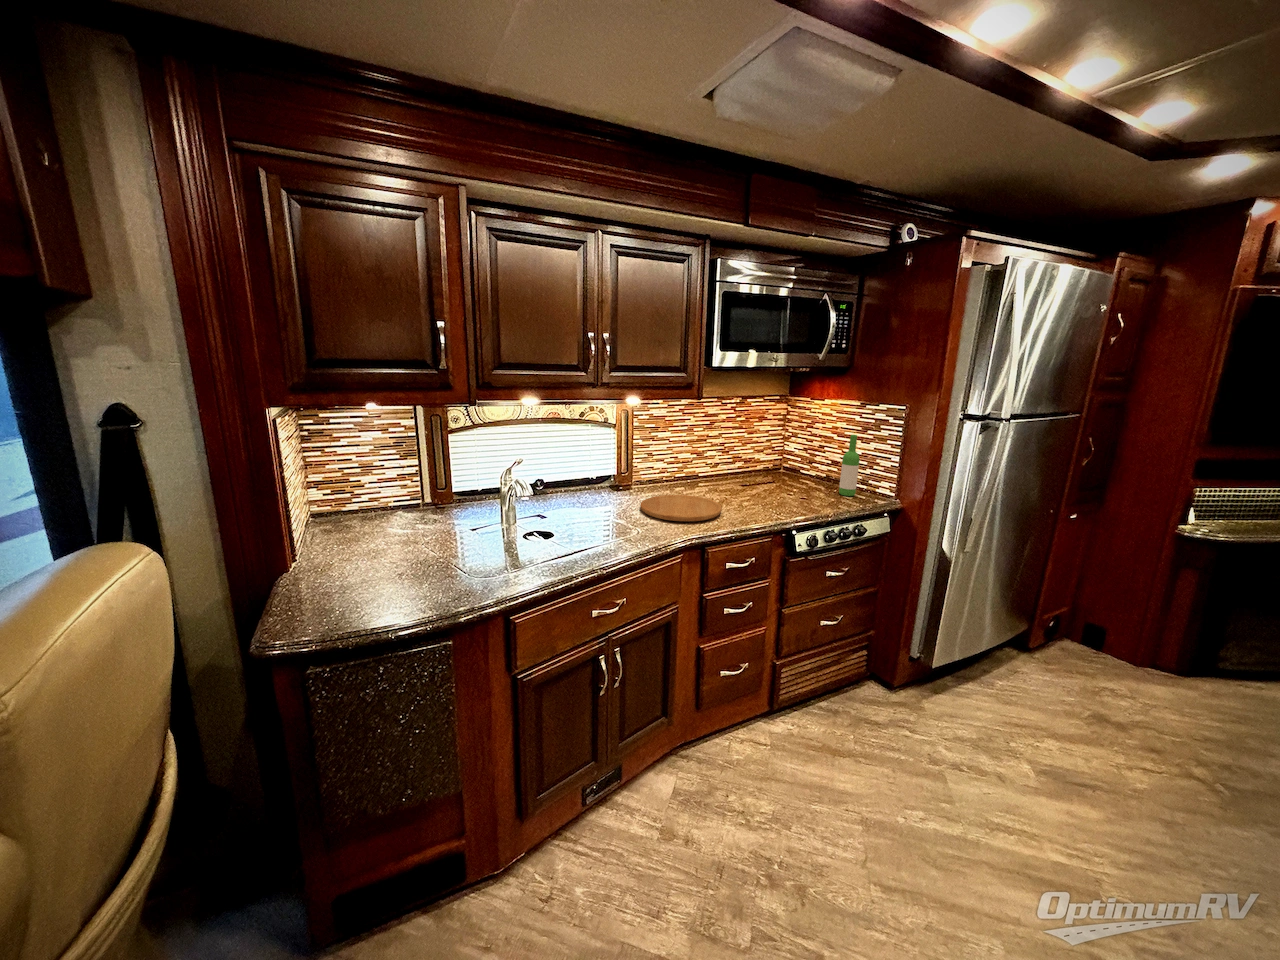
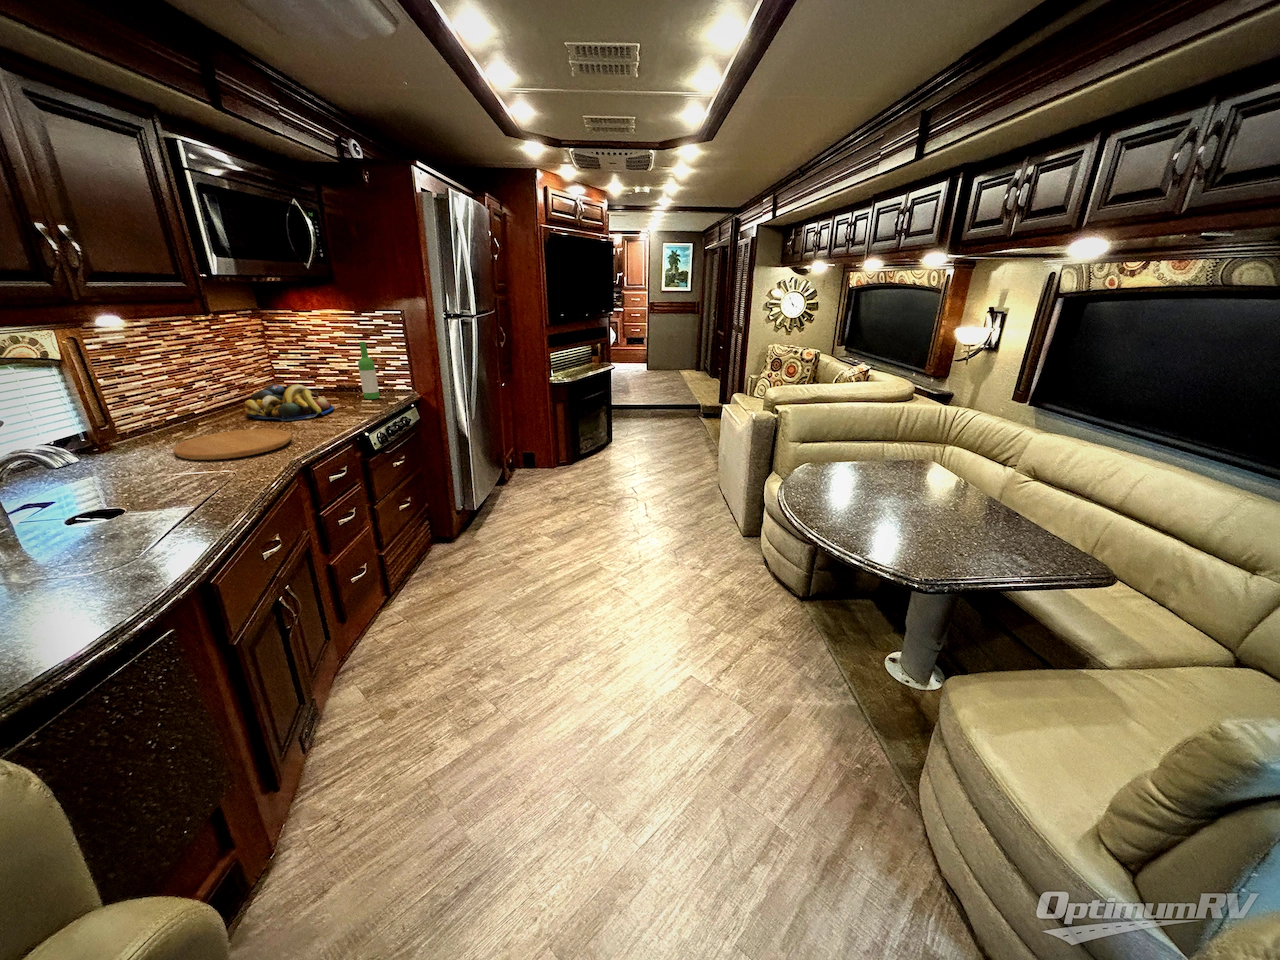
fruit bowl: none [725,464,797,501] -> present [244,385,334,421]

